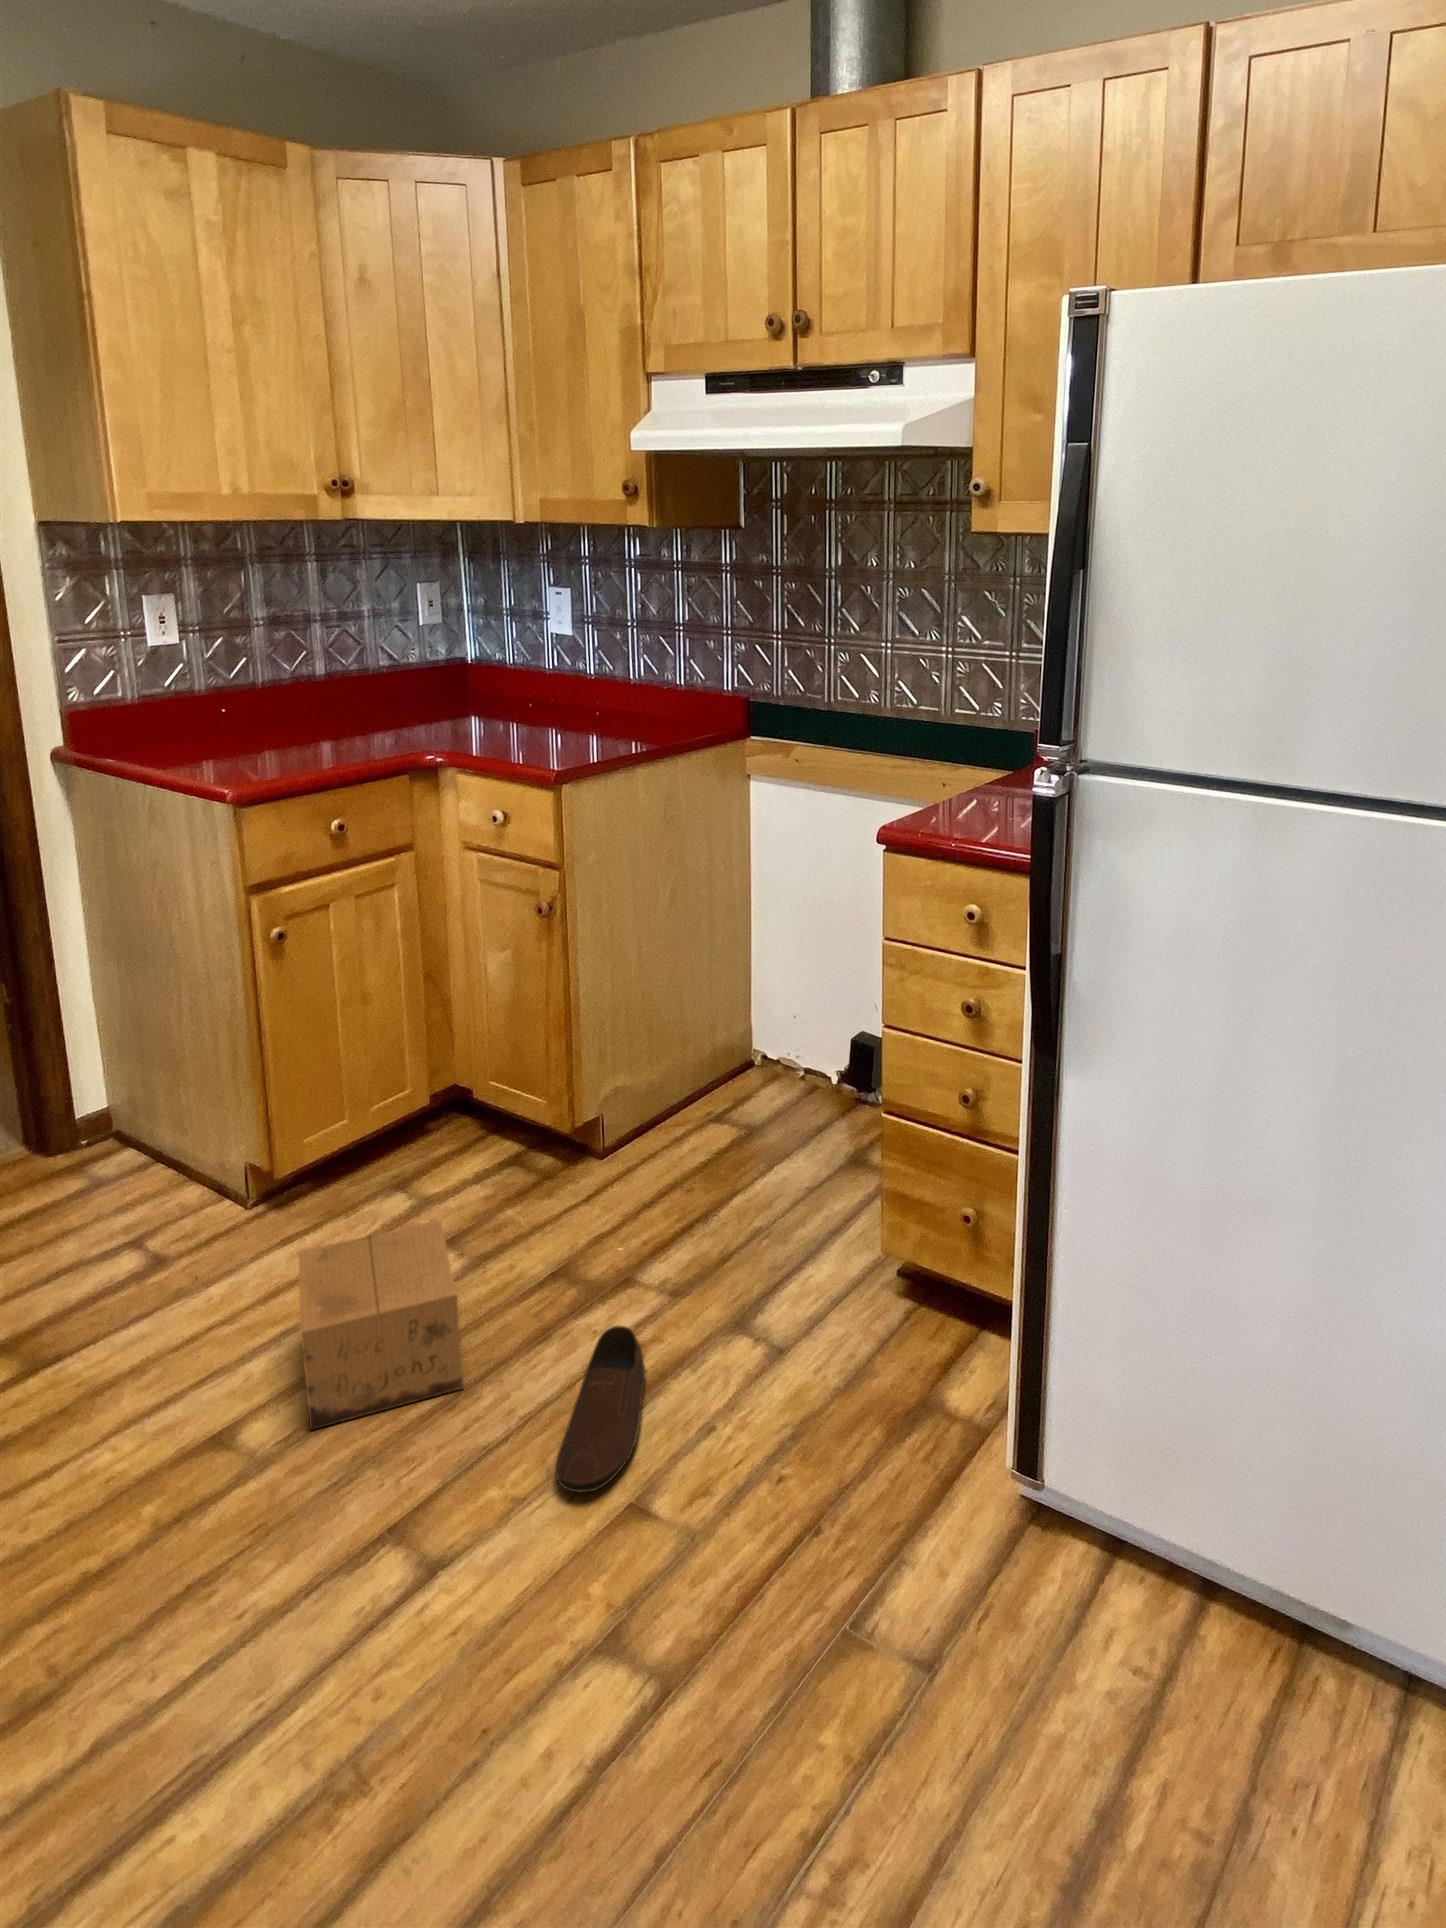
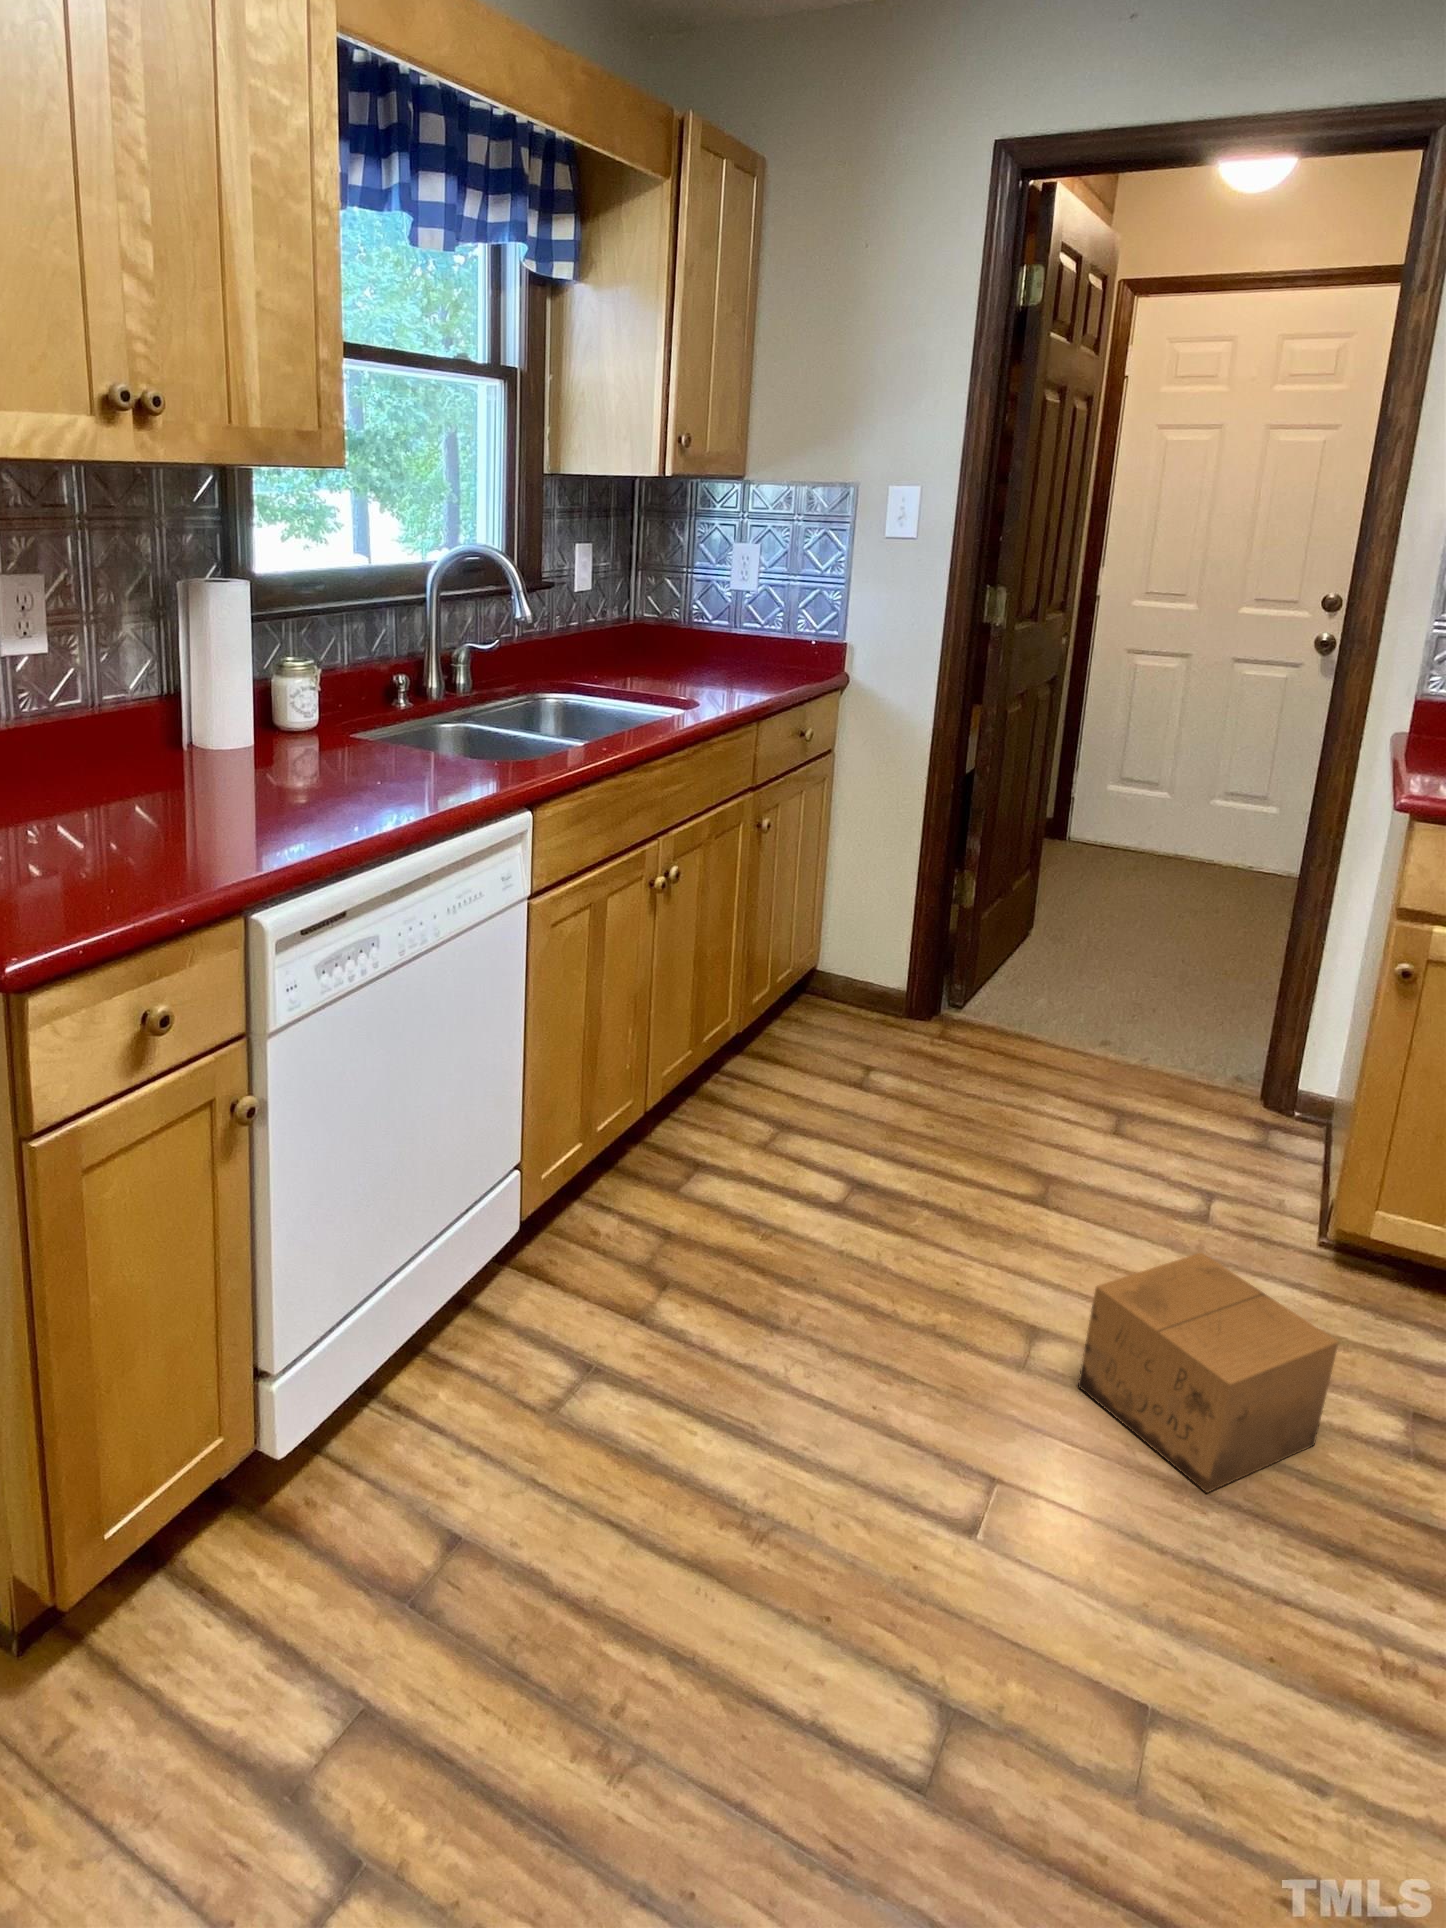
shoe: present [555,1326,646,1492] -> none [1115,1571,1368,1690]

